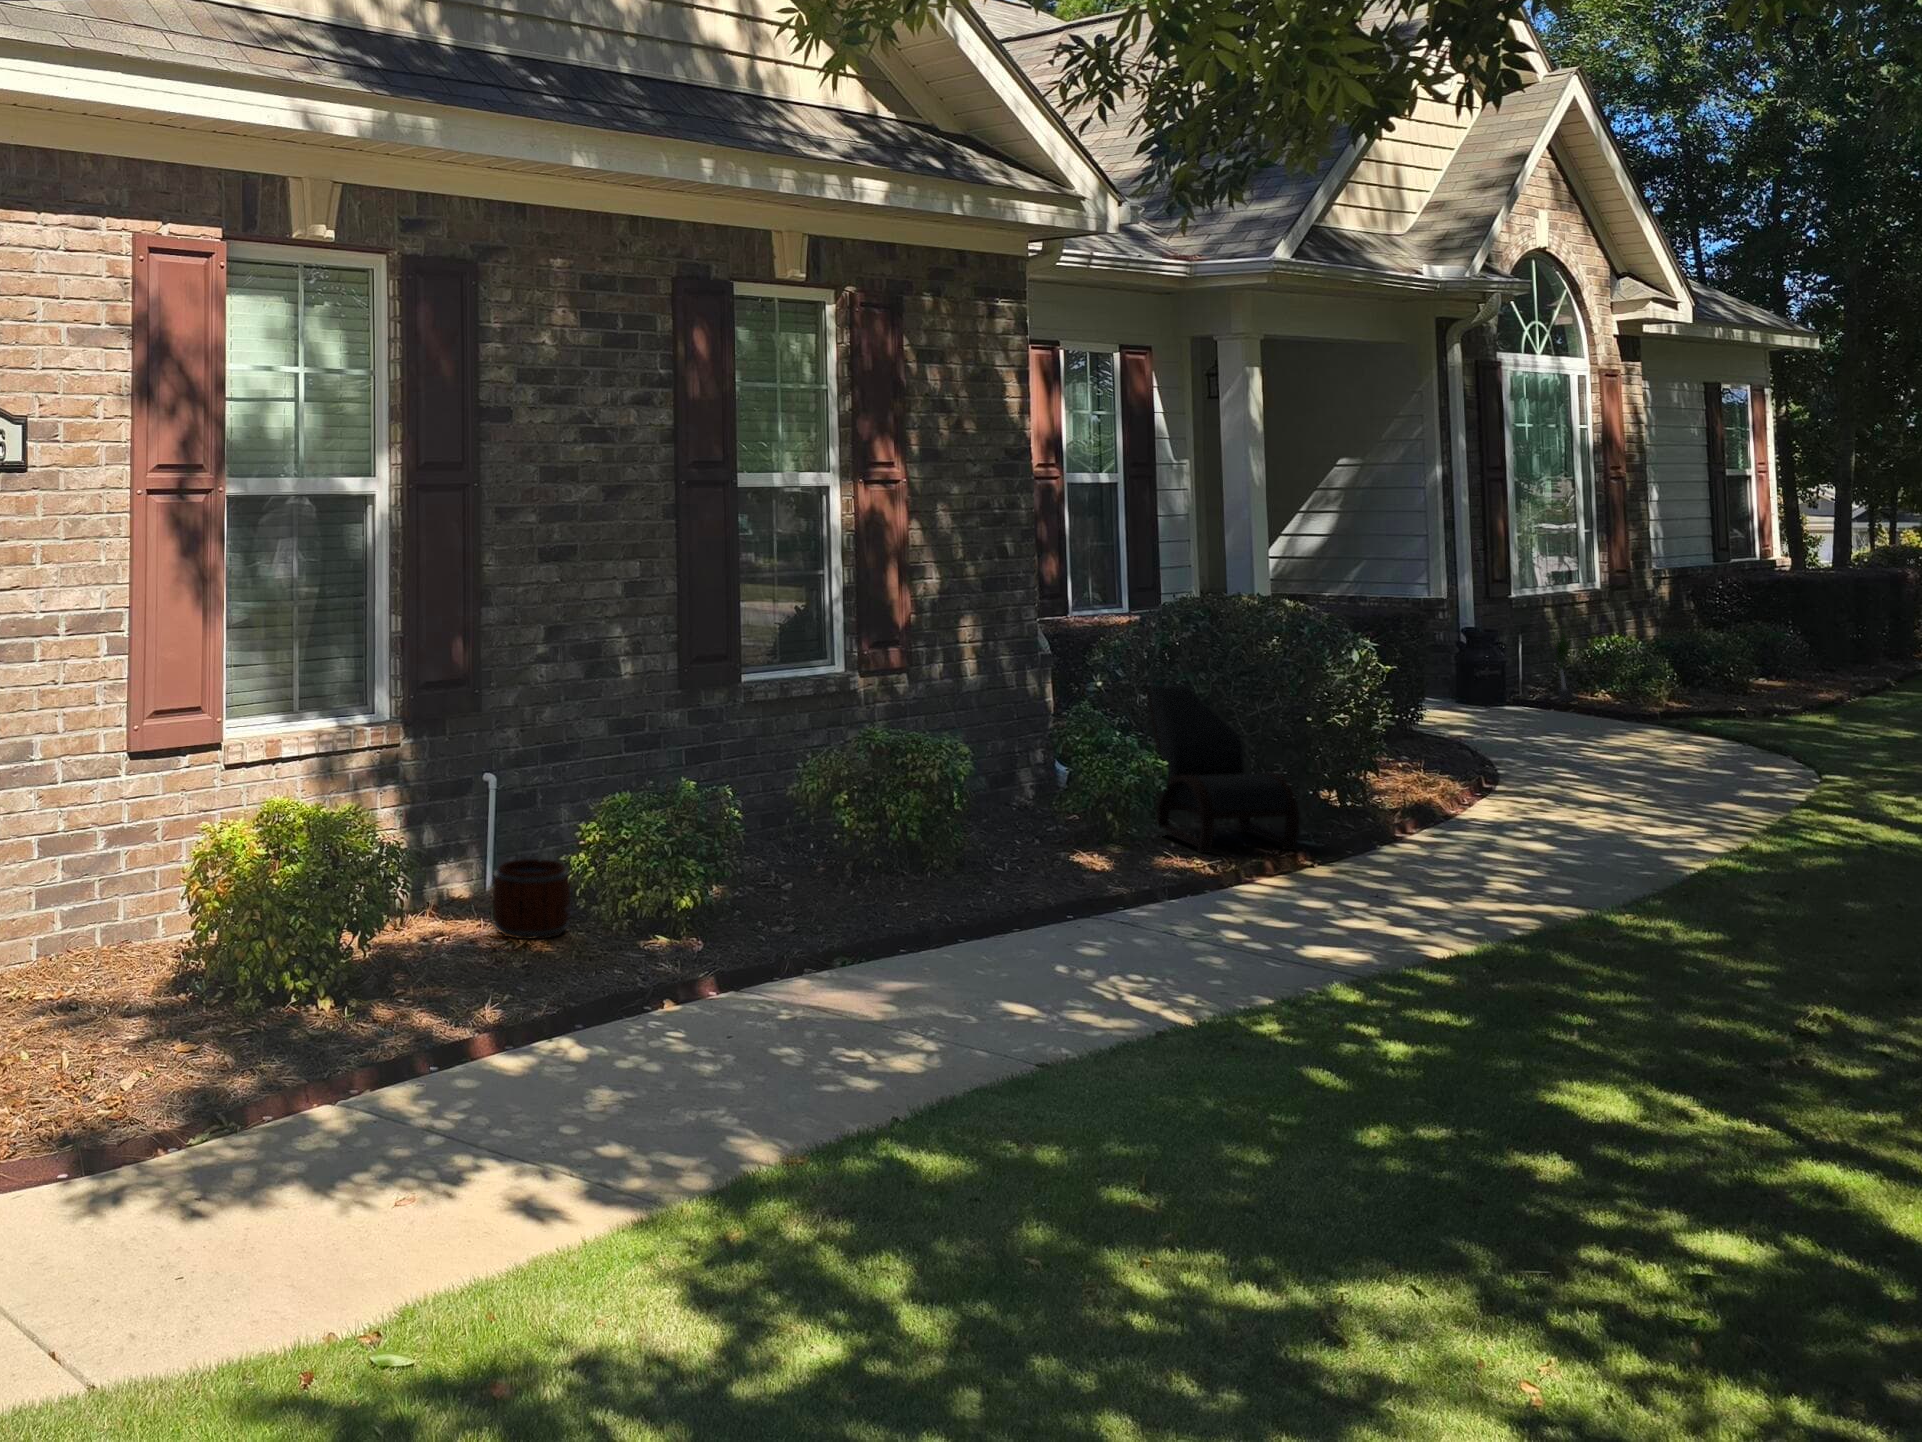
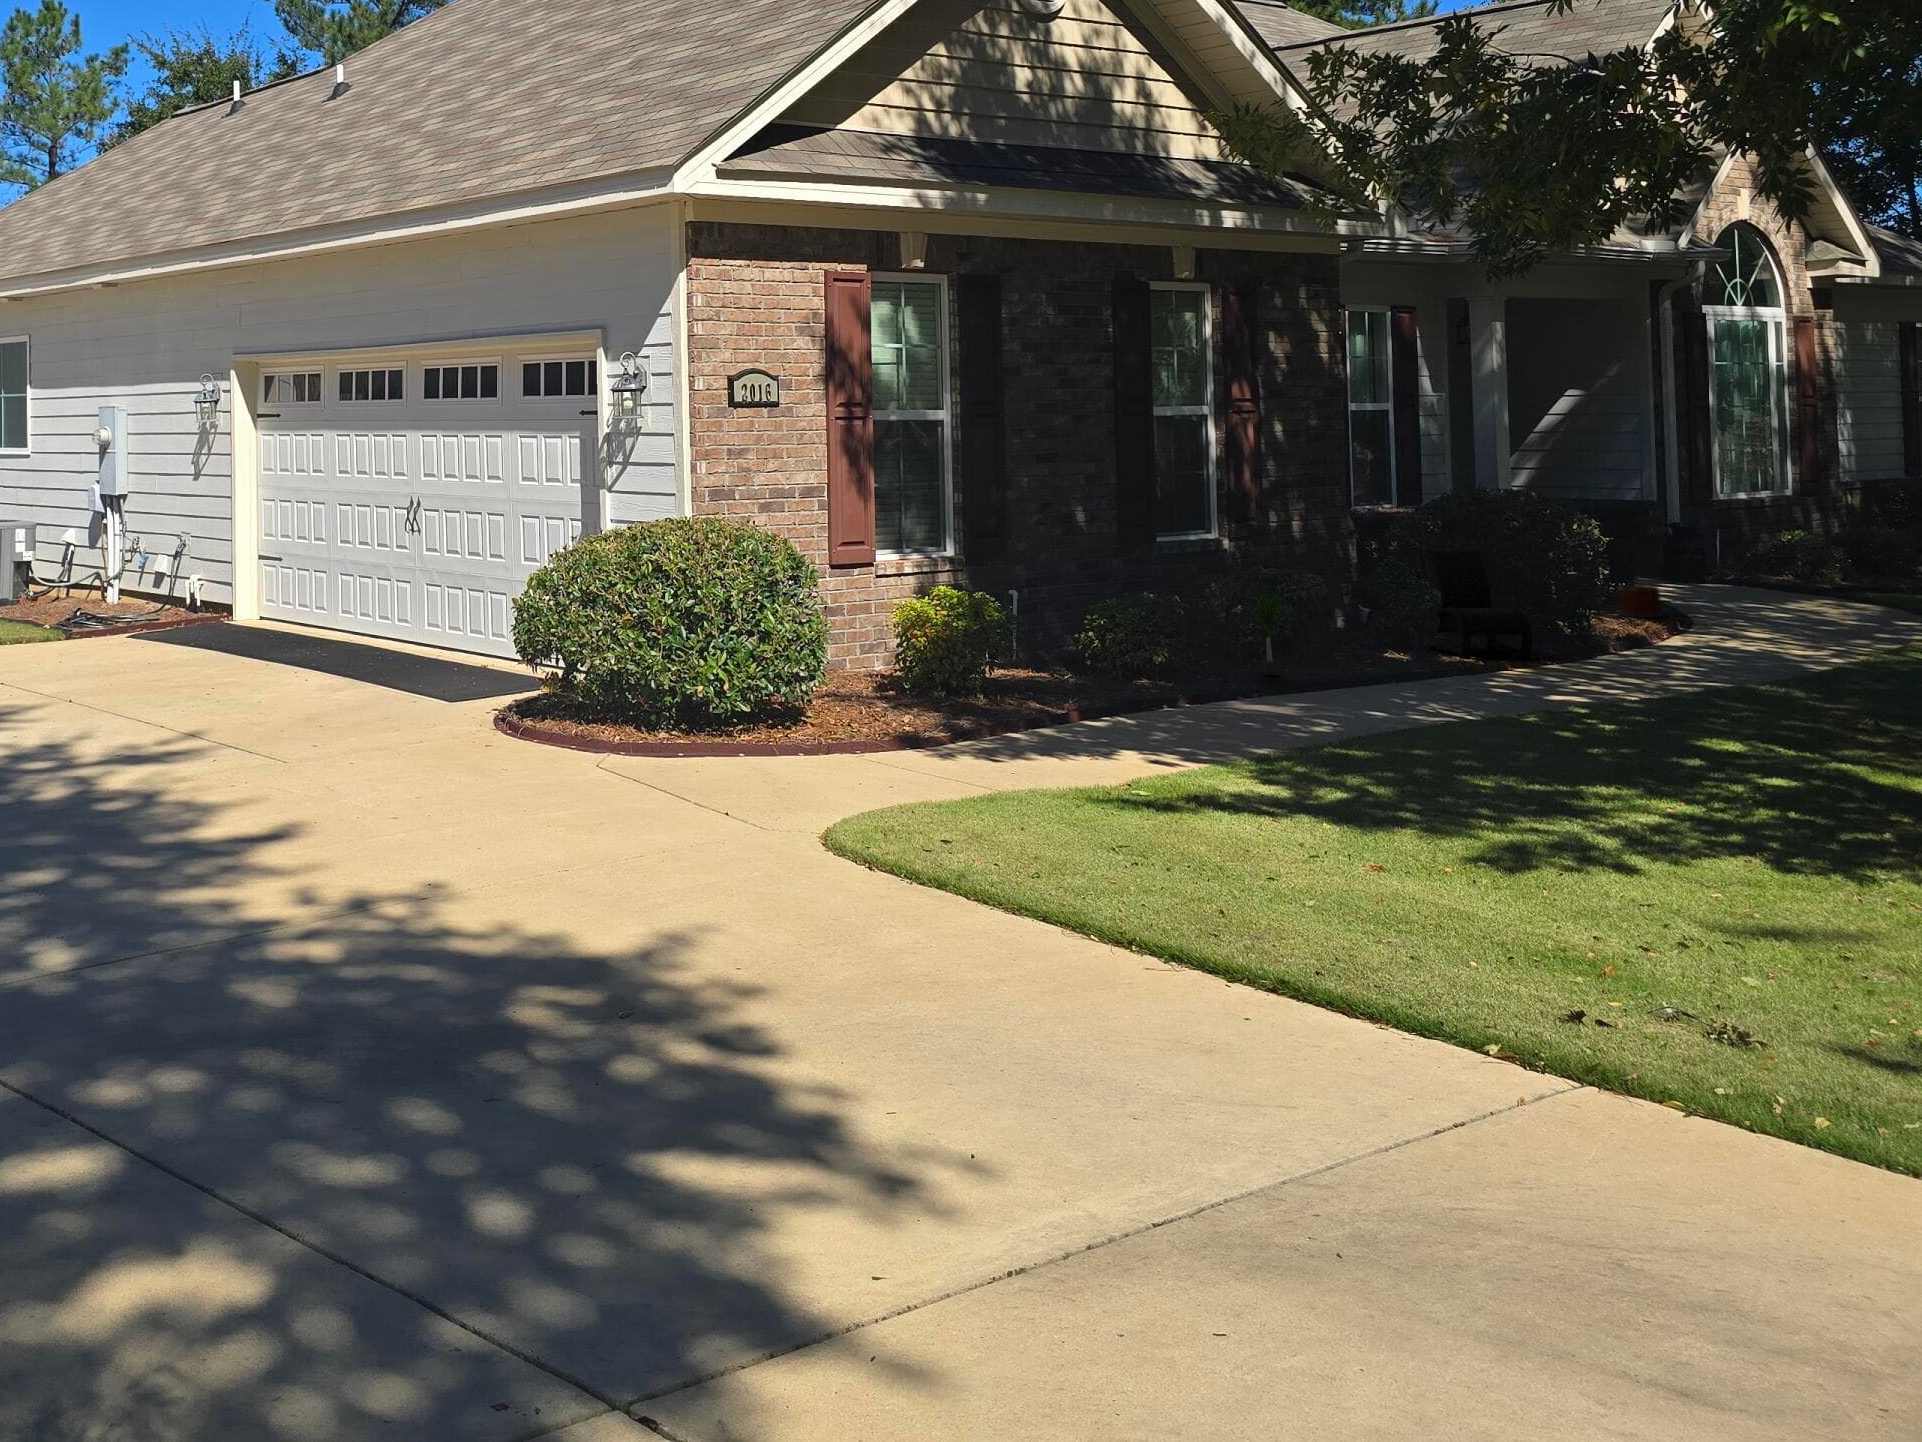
potted plant: present [1550,628,1574,702] -> present [1252,590,1292,676]
bucket: present [493,859,570,939] -> present [1618,584,1661,618]

